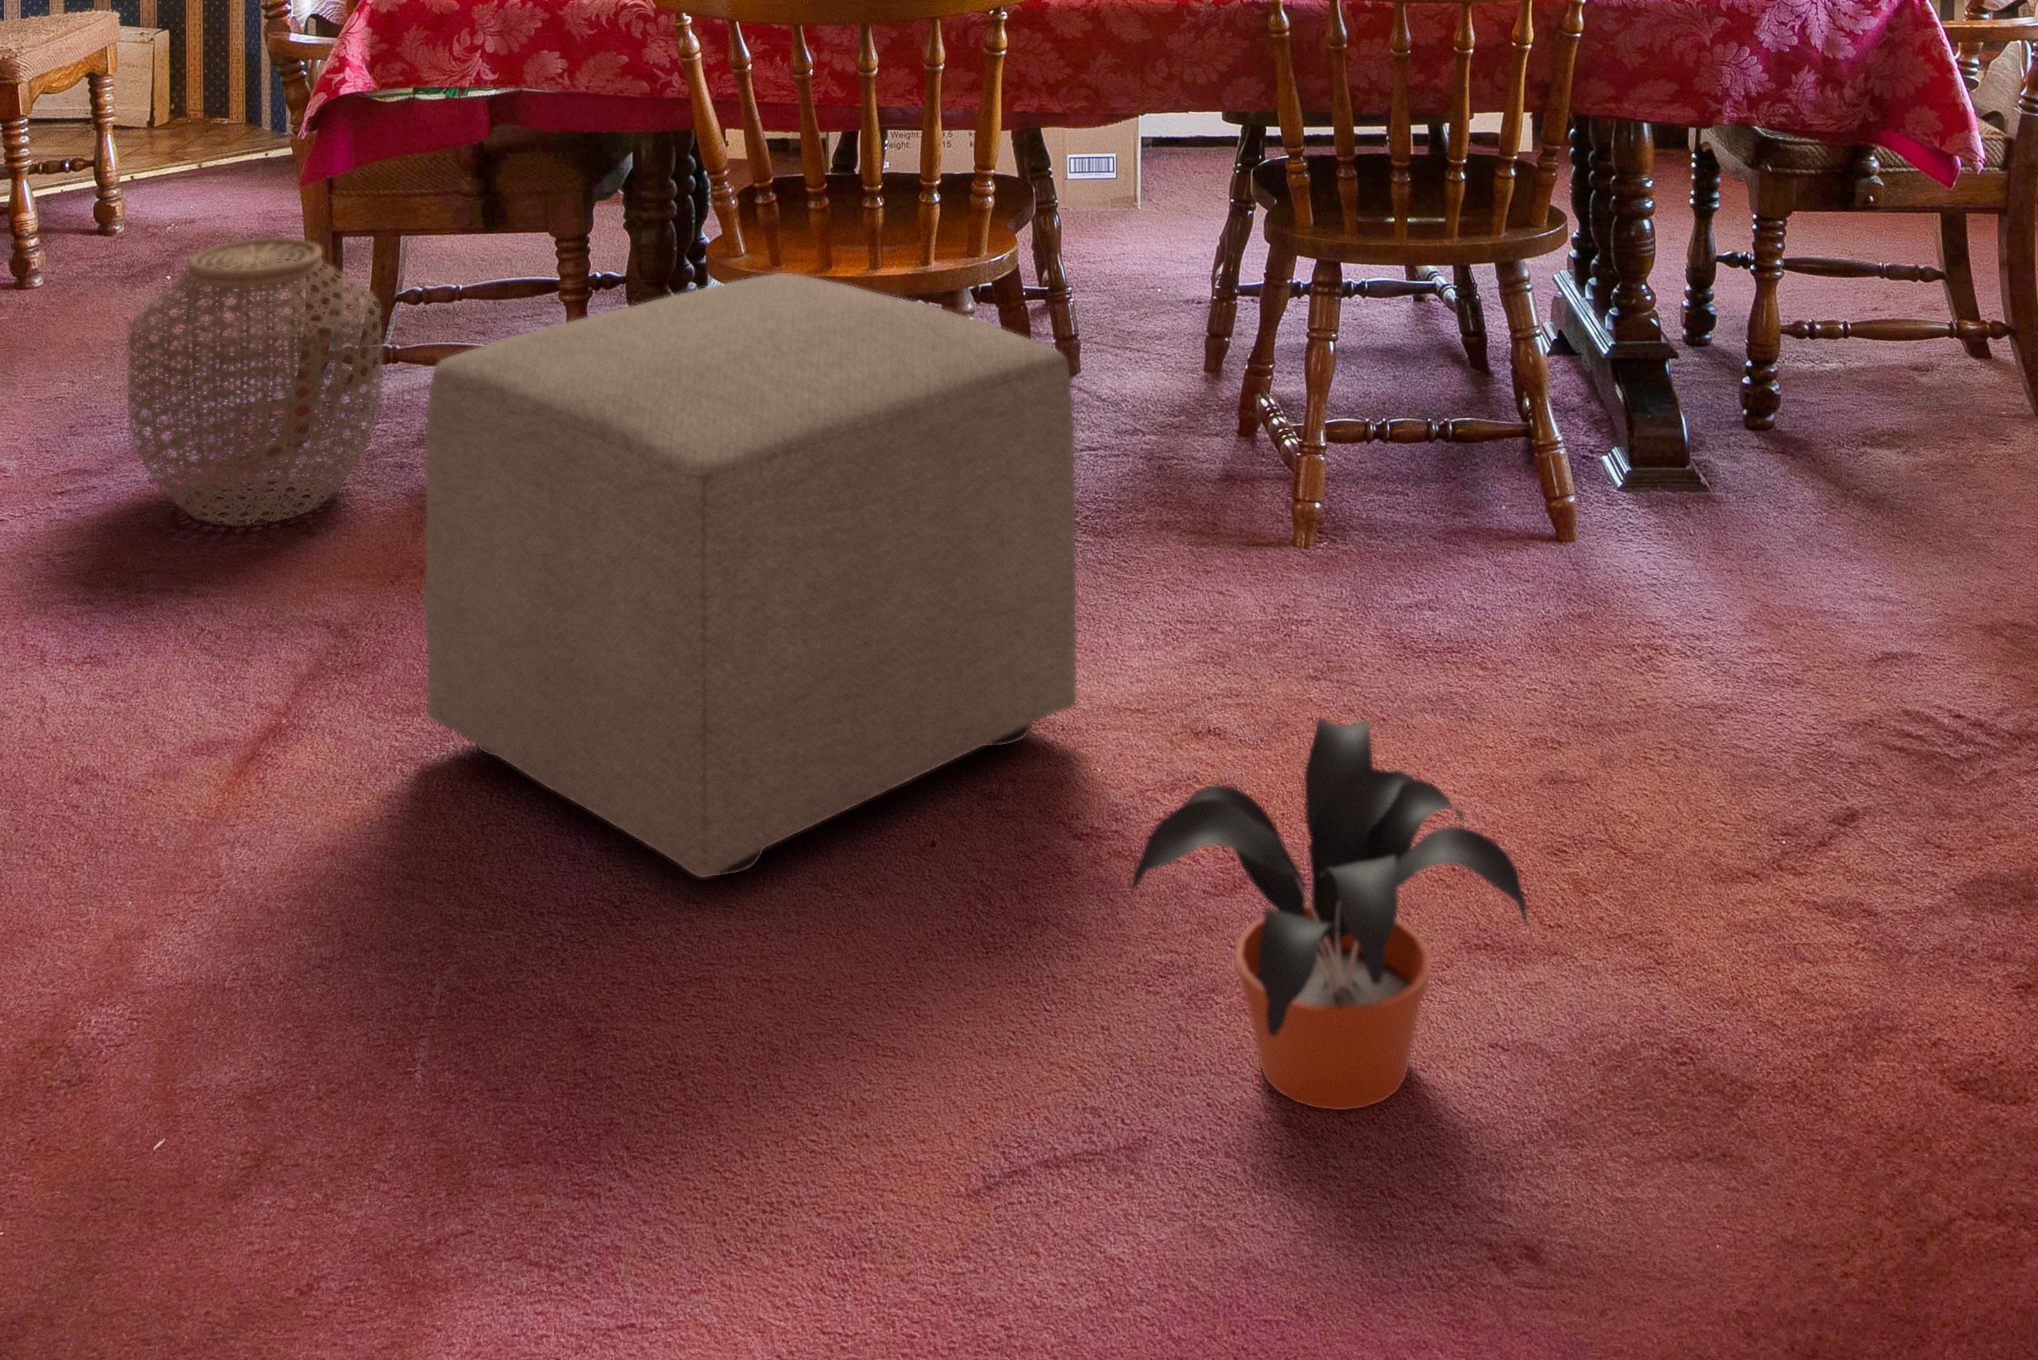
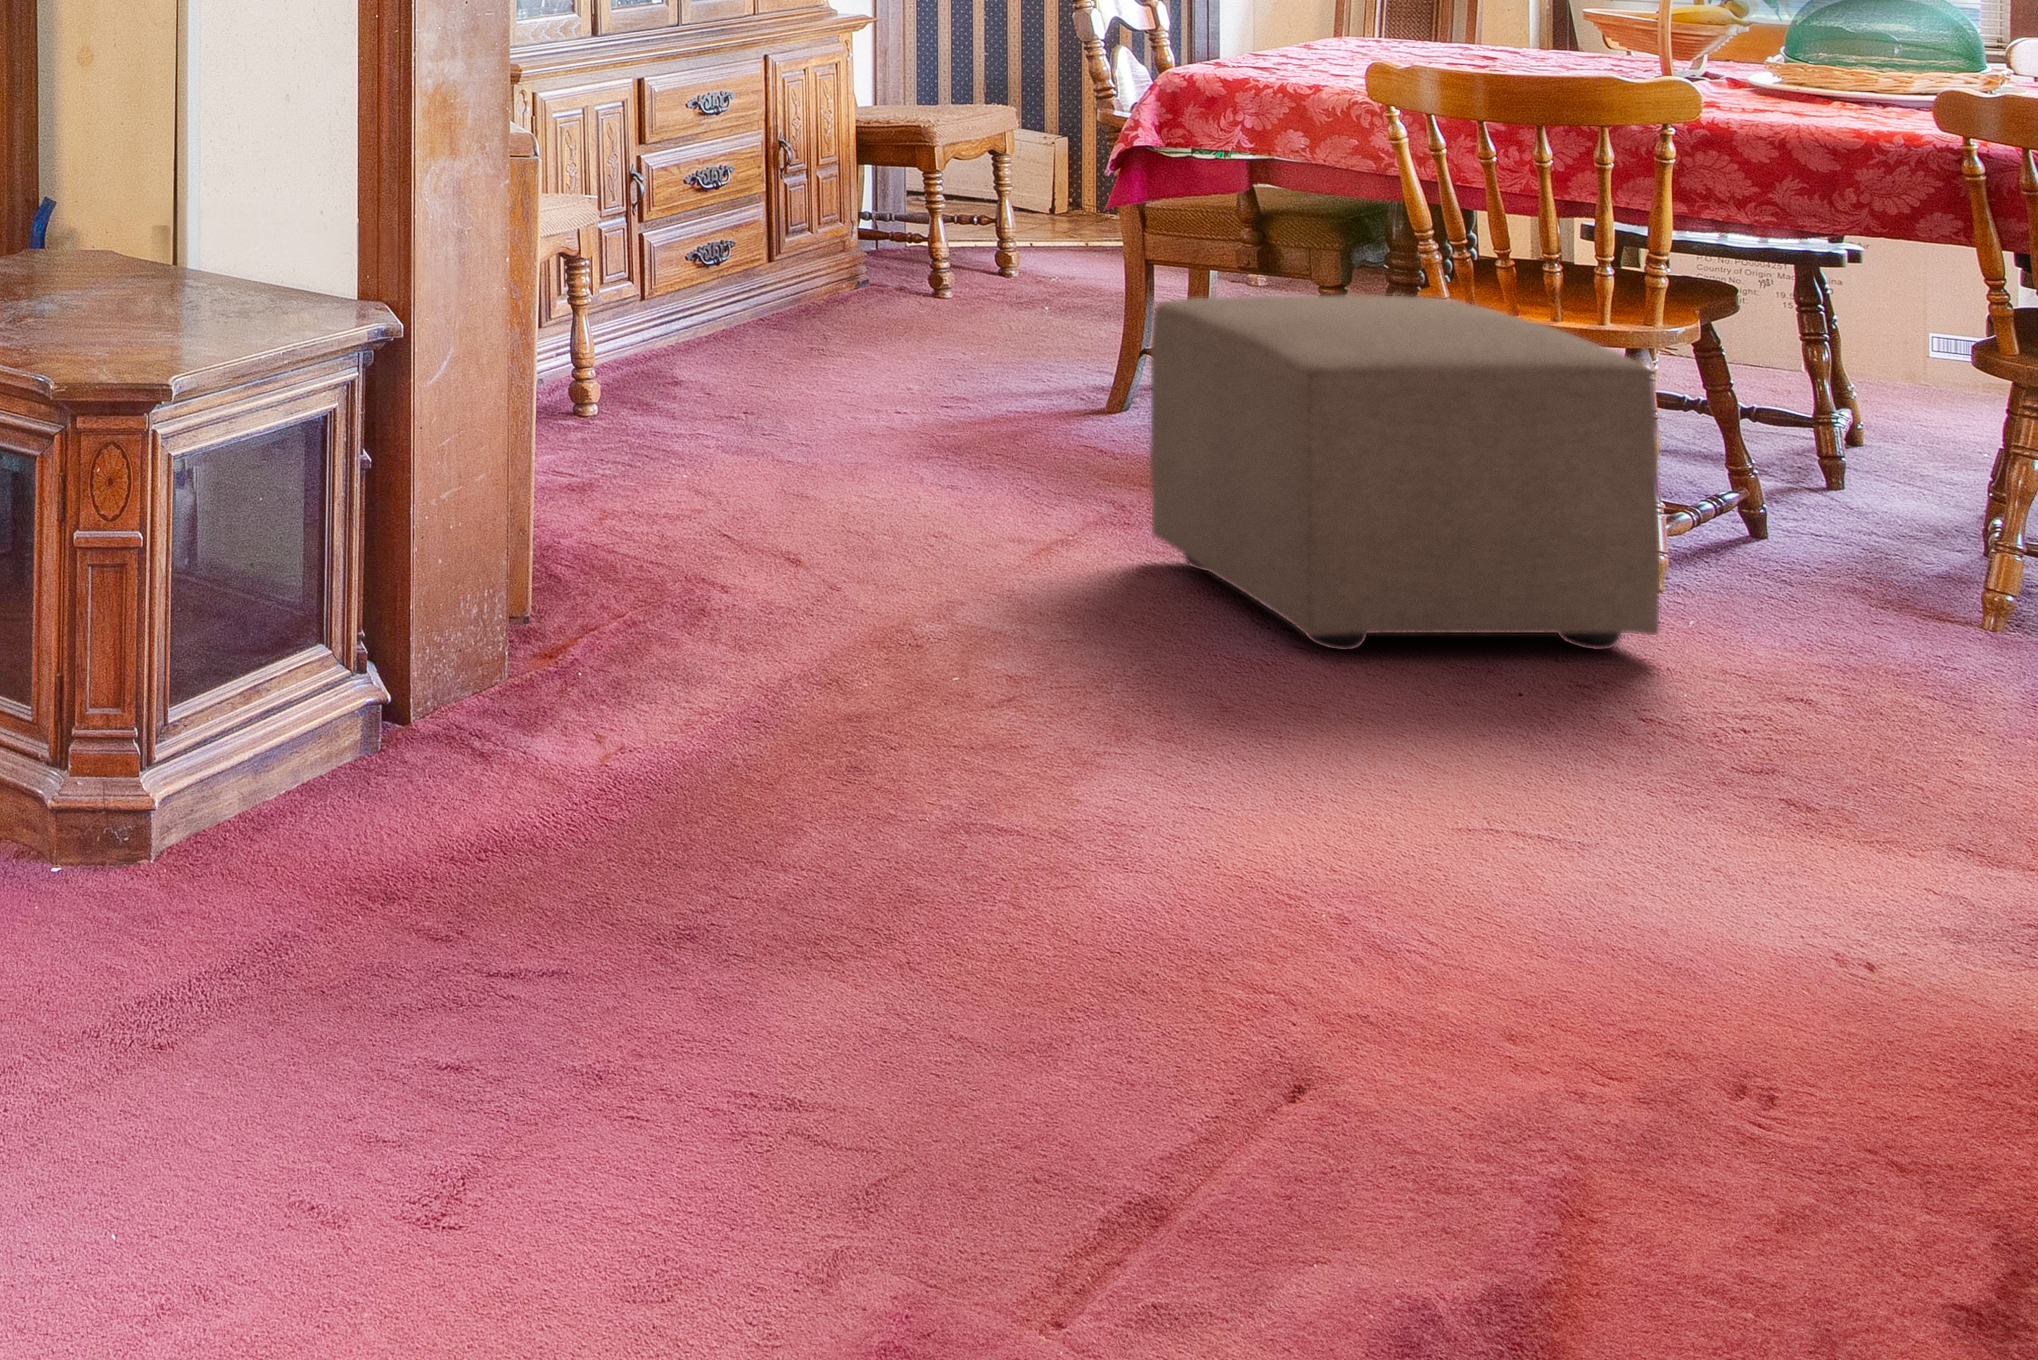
woven basket: present [128,238,382,525] -> none [984,248,1168,443]
potted plant: present [1131,718,1527,1110] -> none [1570,603,1890,844]

